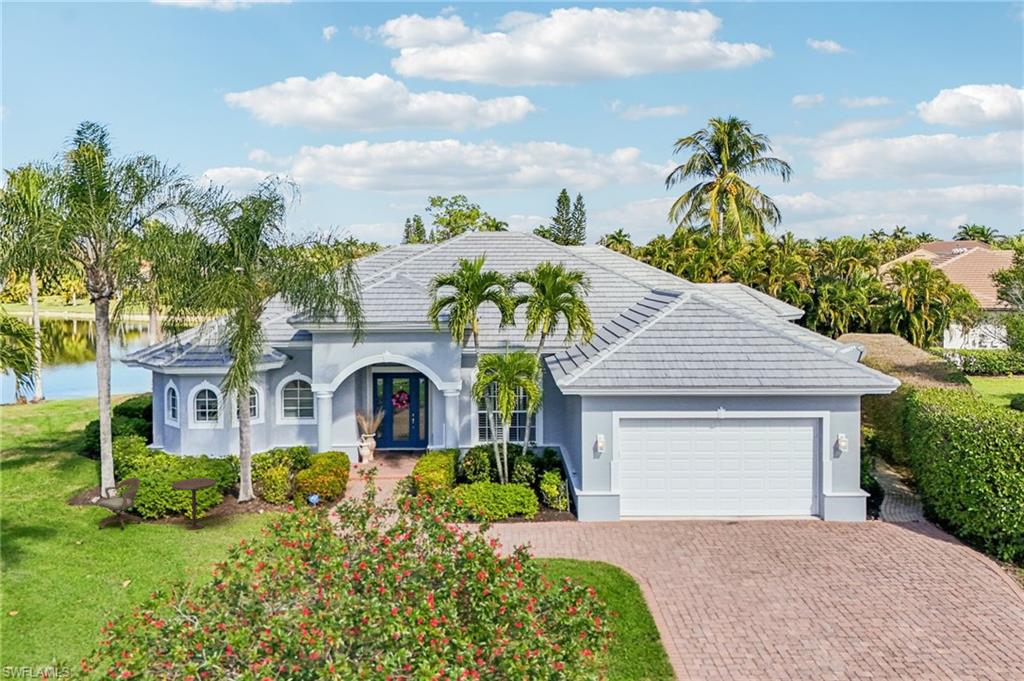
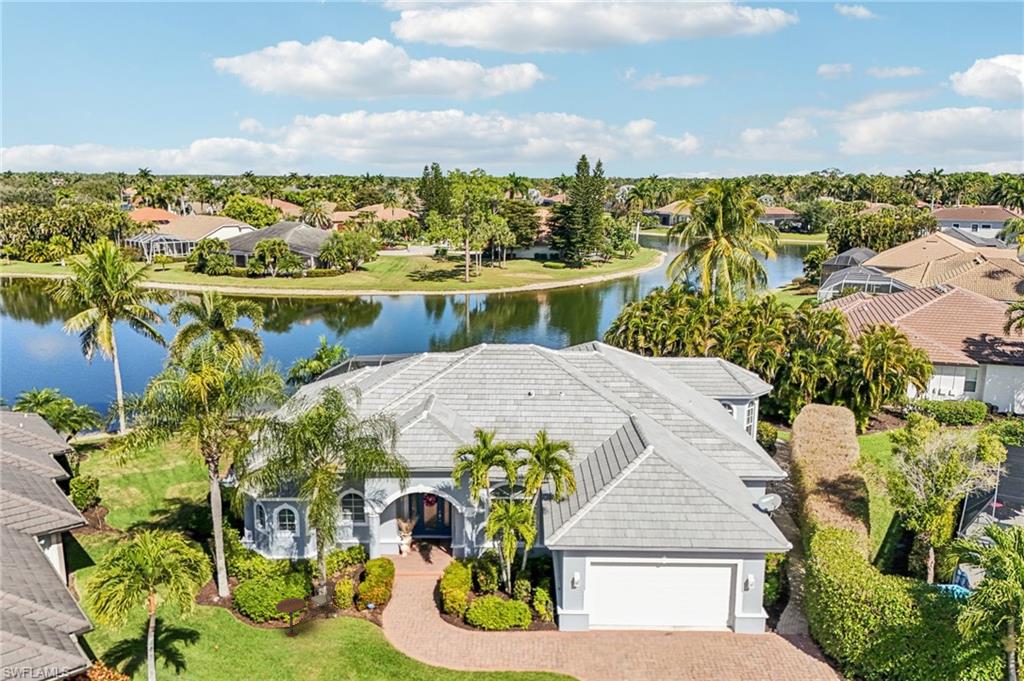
chair: present [99,478,140,530] -> present [311,581,336,618]

